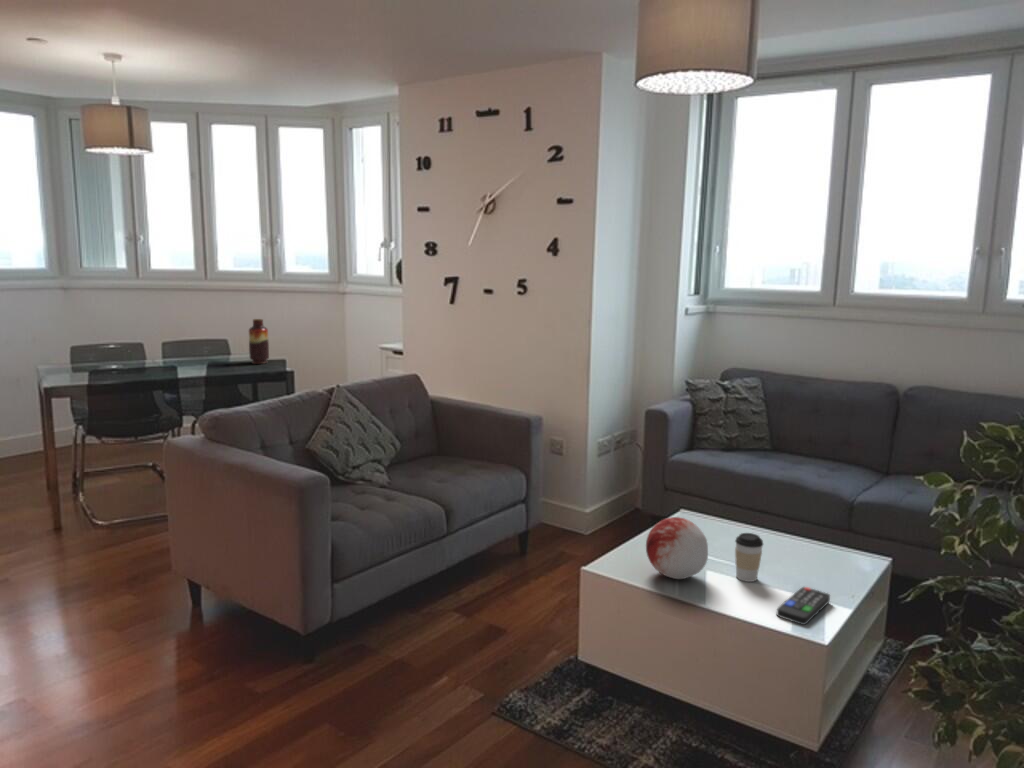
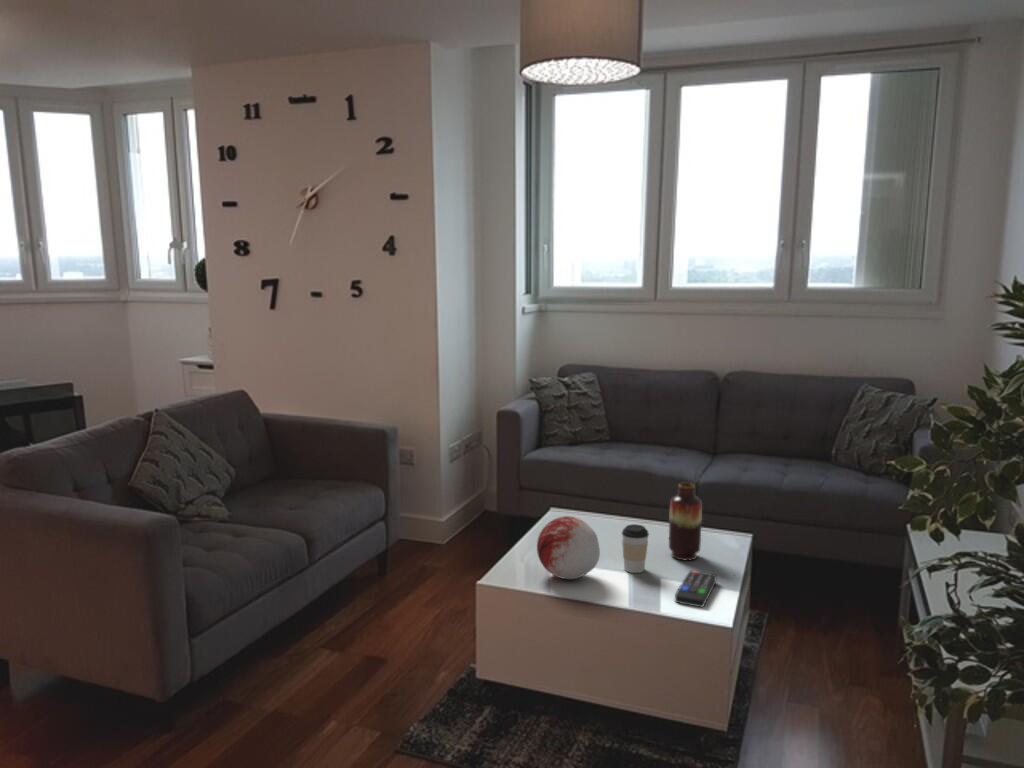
vase: present [249,319,269,364] -> present [669,483,702,561]

